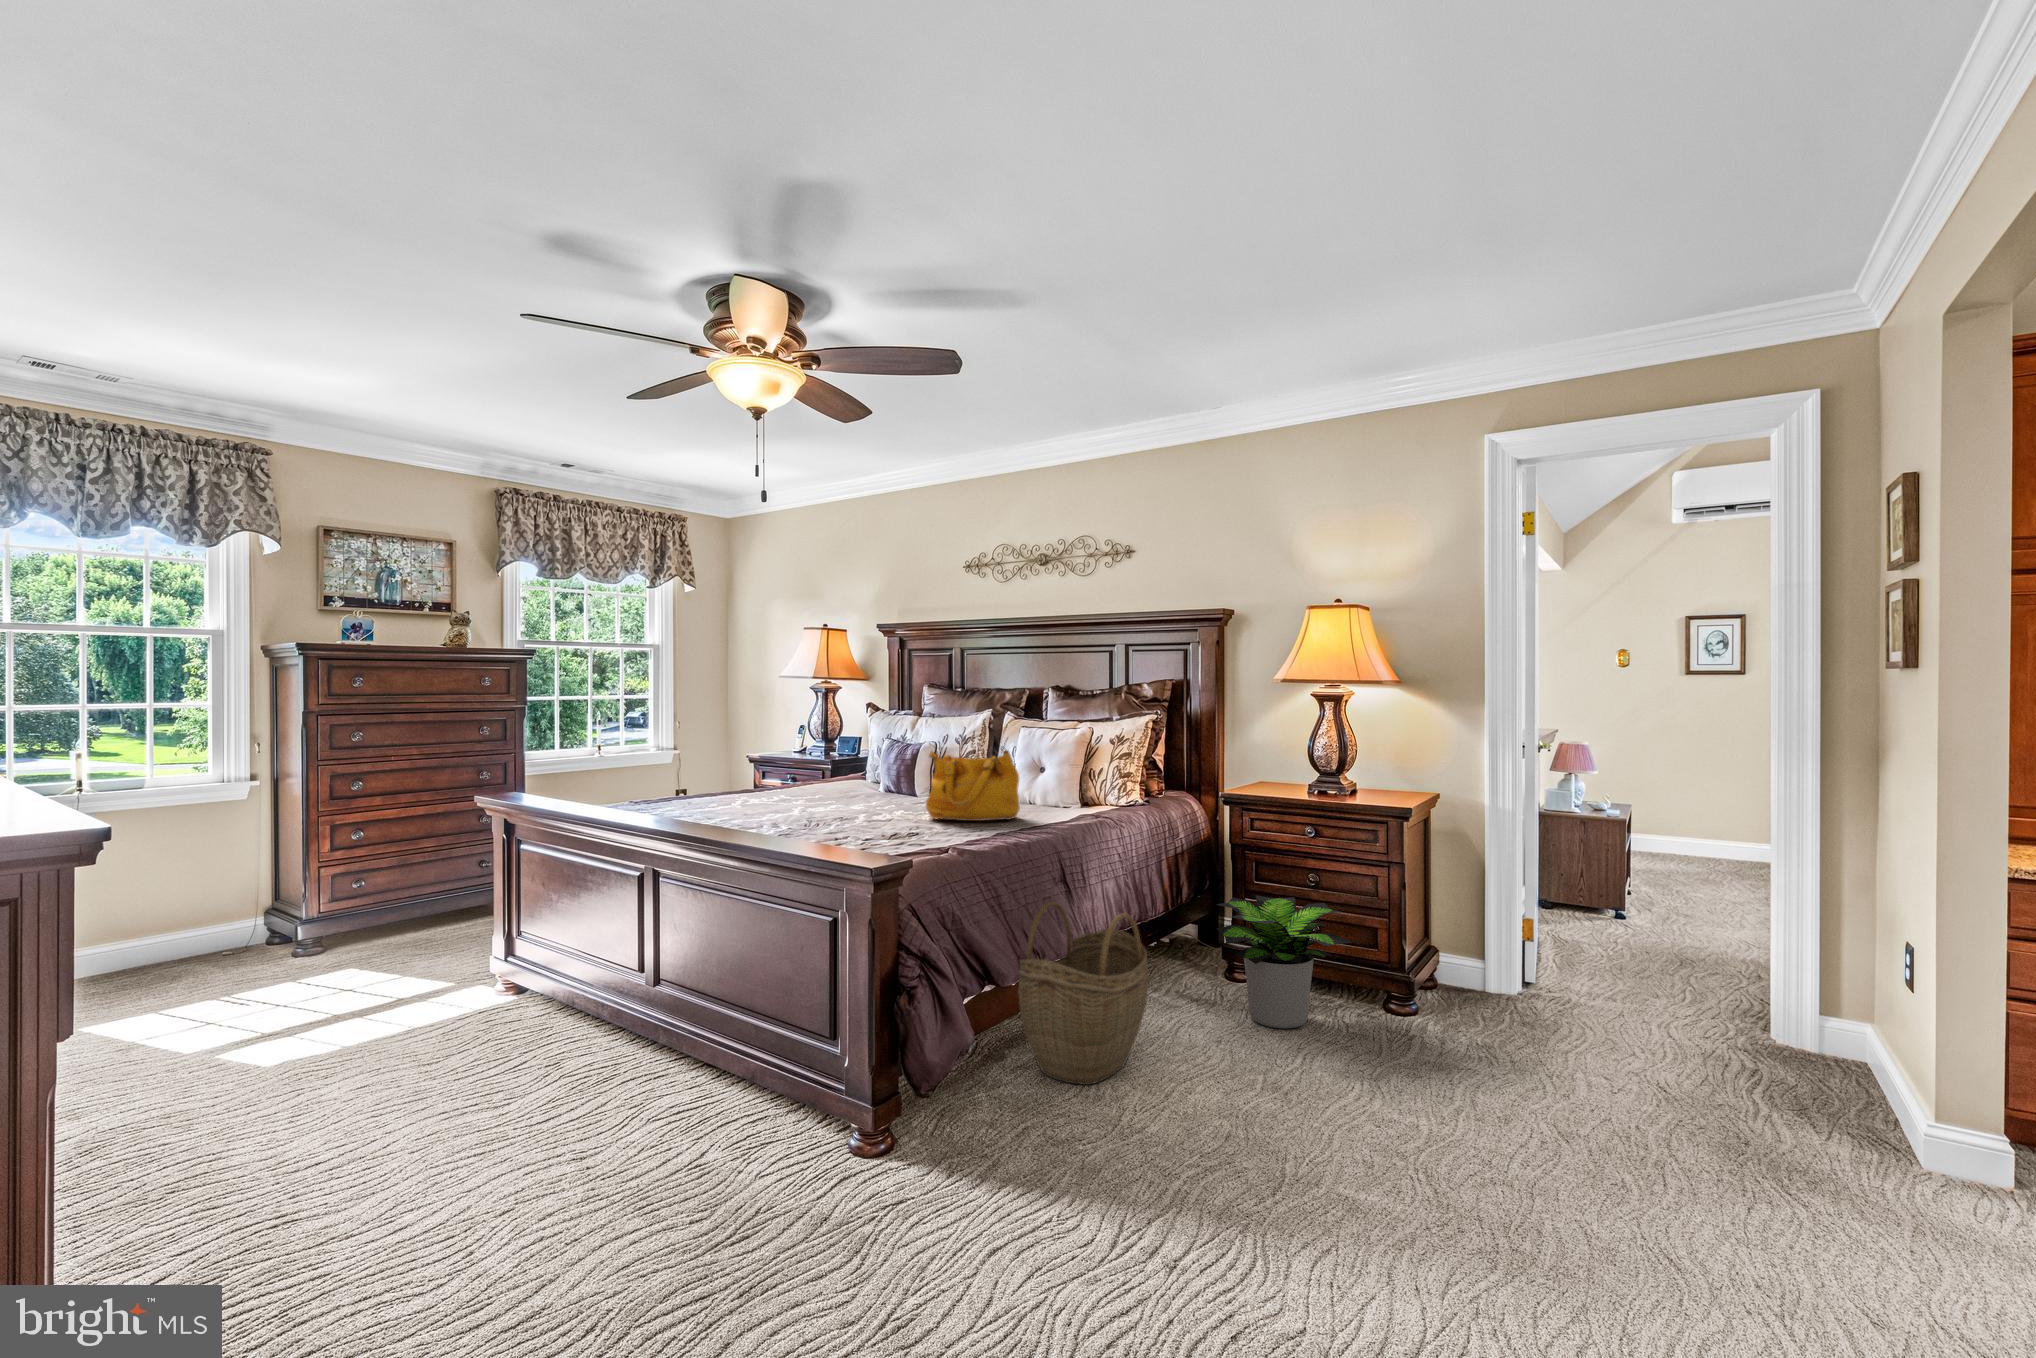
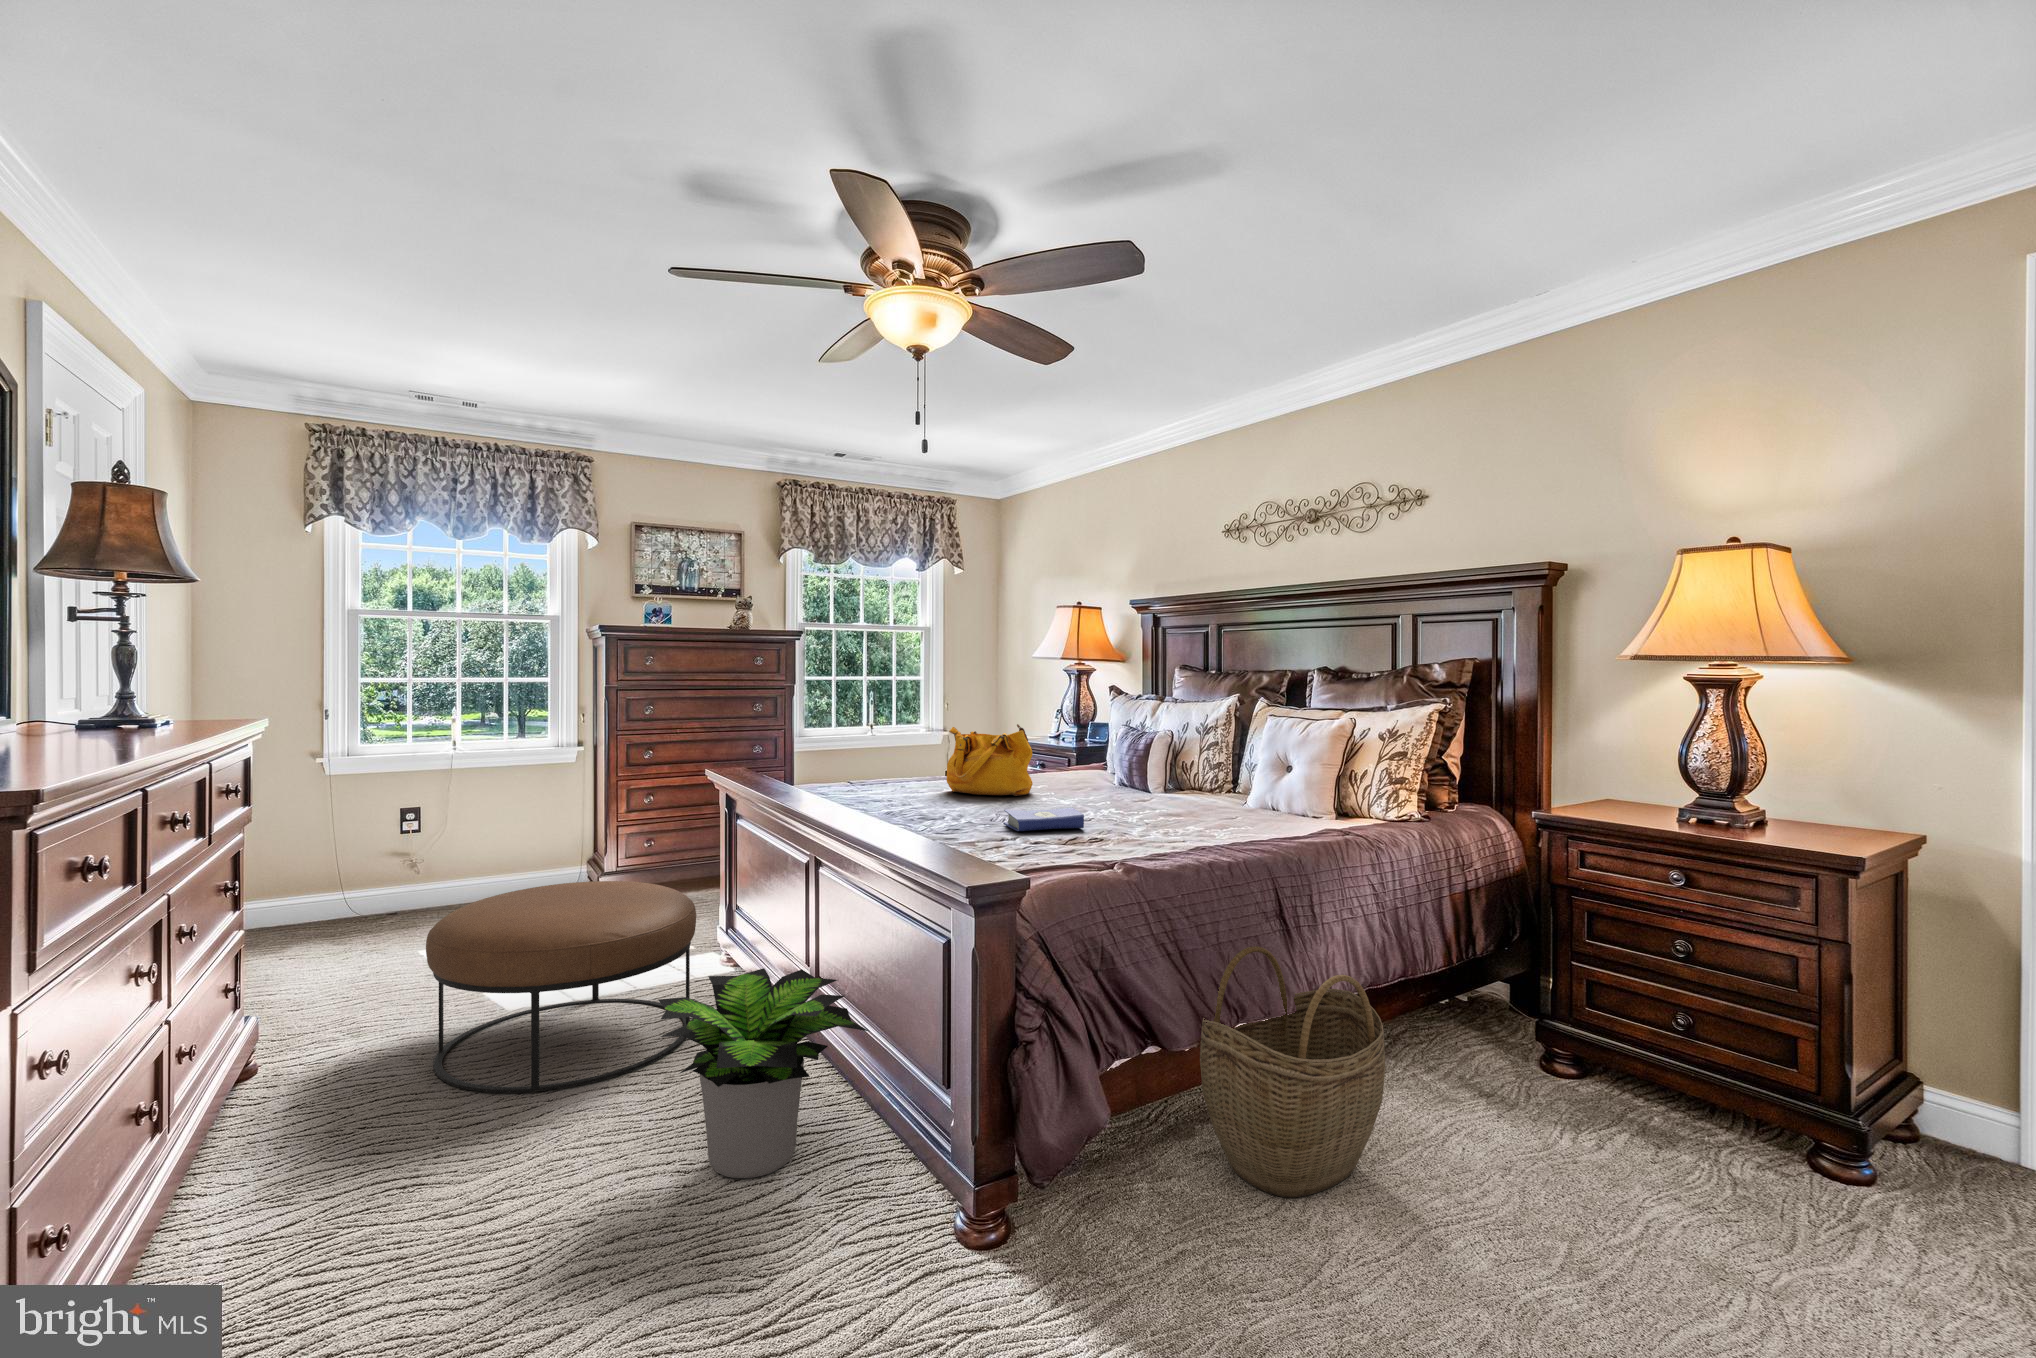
handbag: present [926,748,1020,821] -> present [947,724,1033,796]
hardcover book: none [821,806,895,828] -> present [1003,807,1084,831]
potted plant: present [1216,896,1353,1028] -> present [658,968,868,1178]
ottoman: none [192,909,504,1137] -> present [426,881,696,1093]

